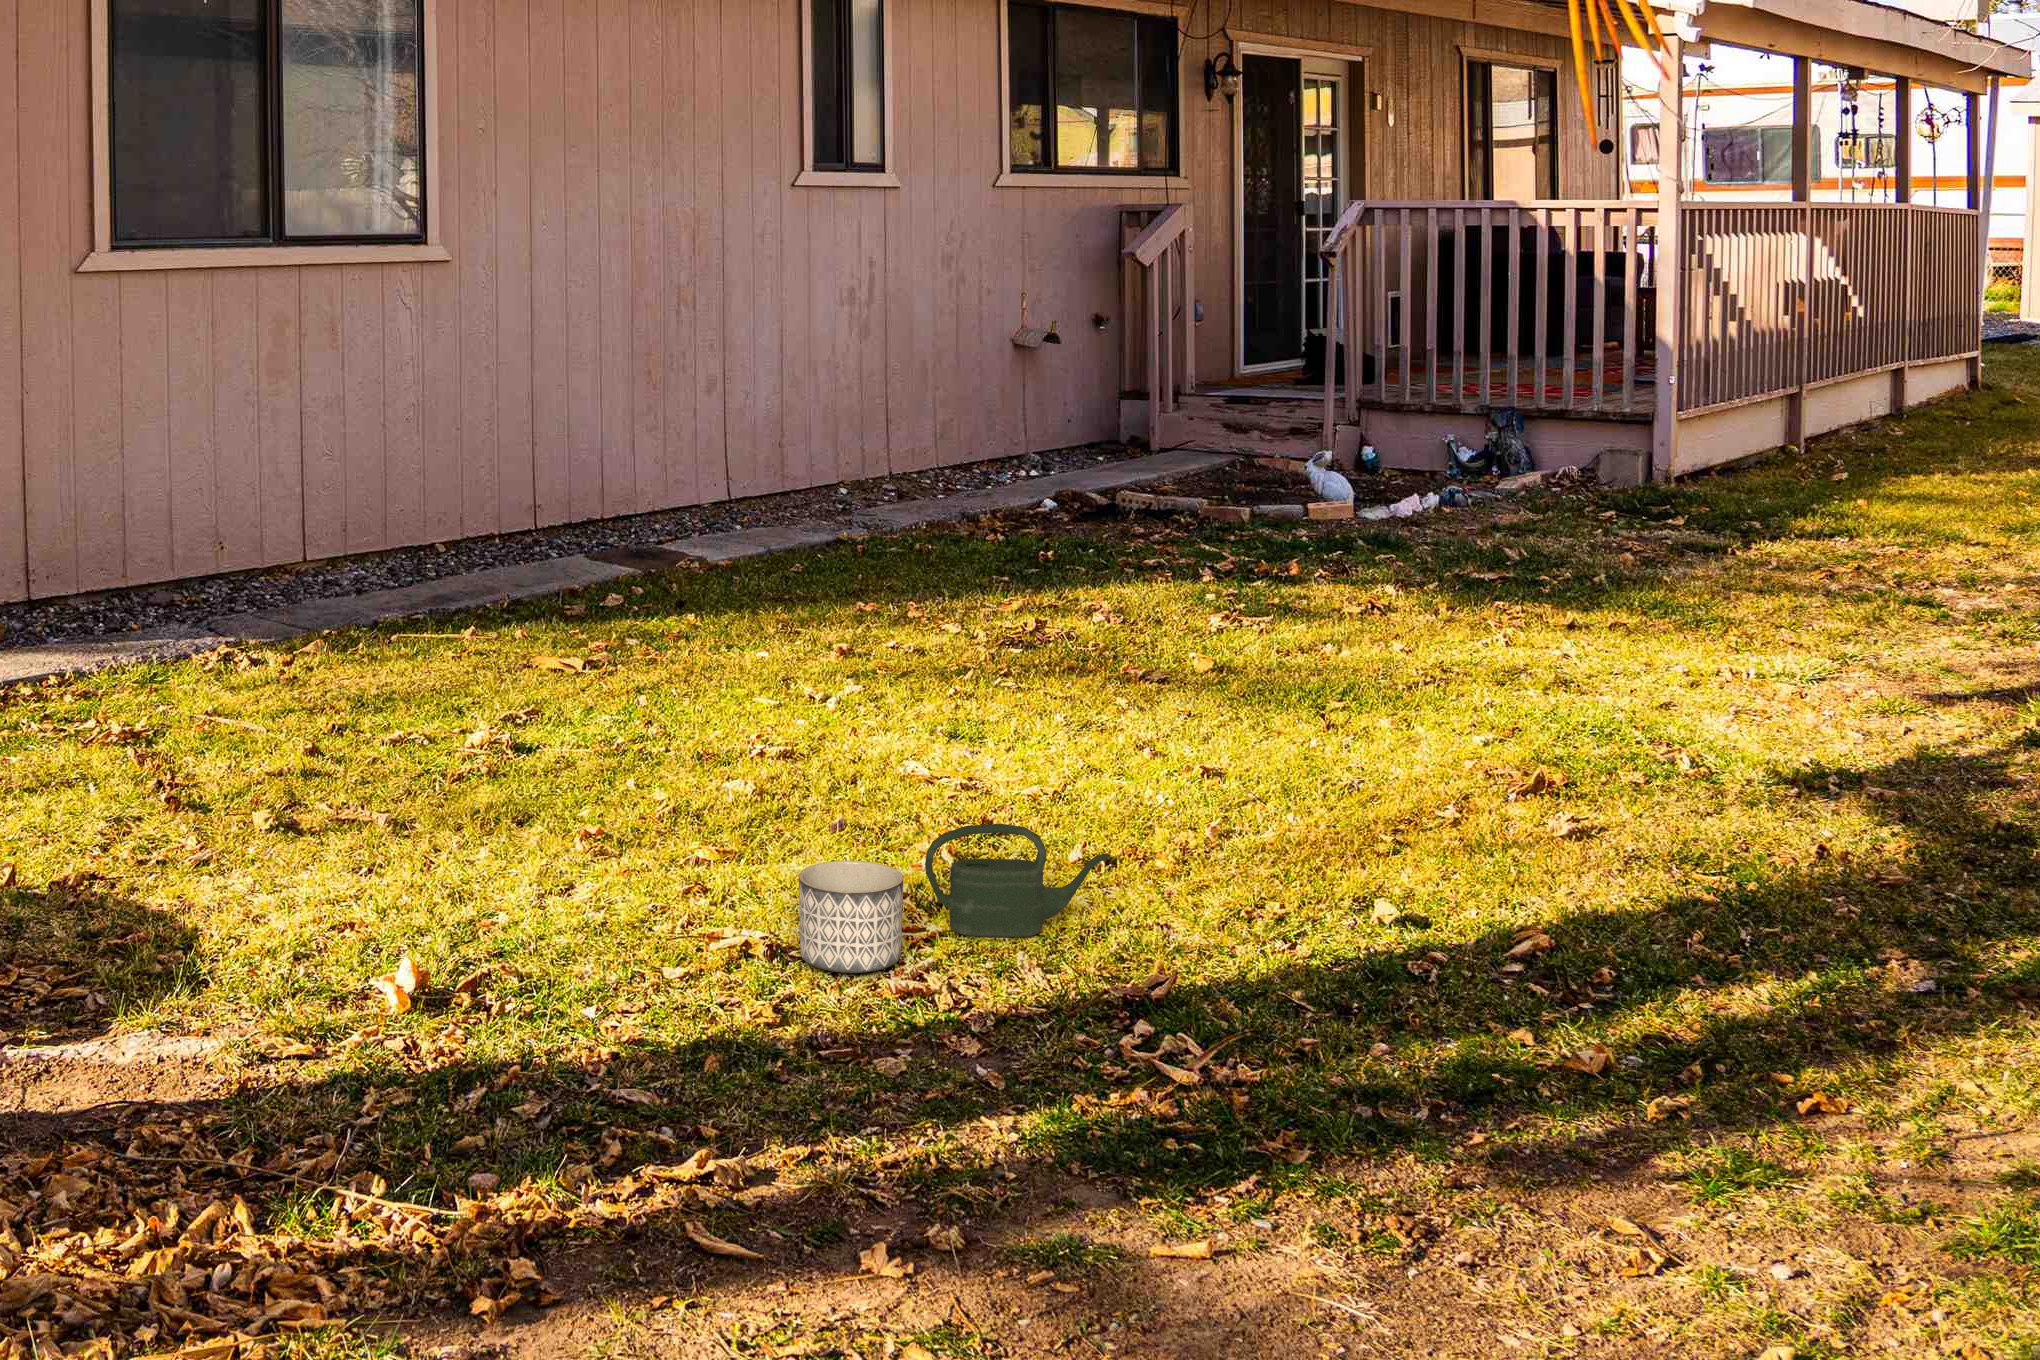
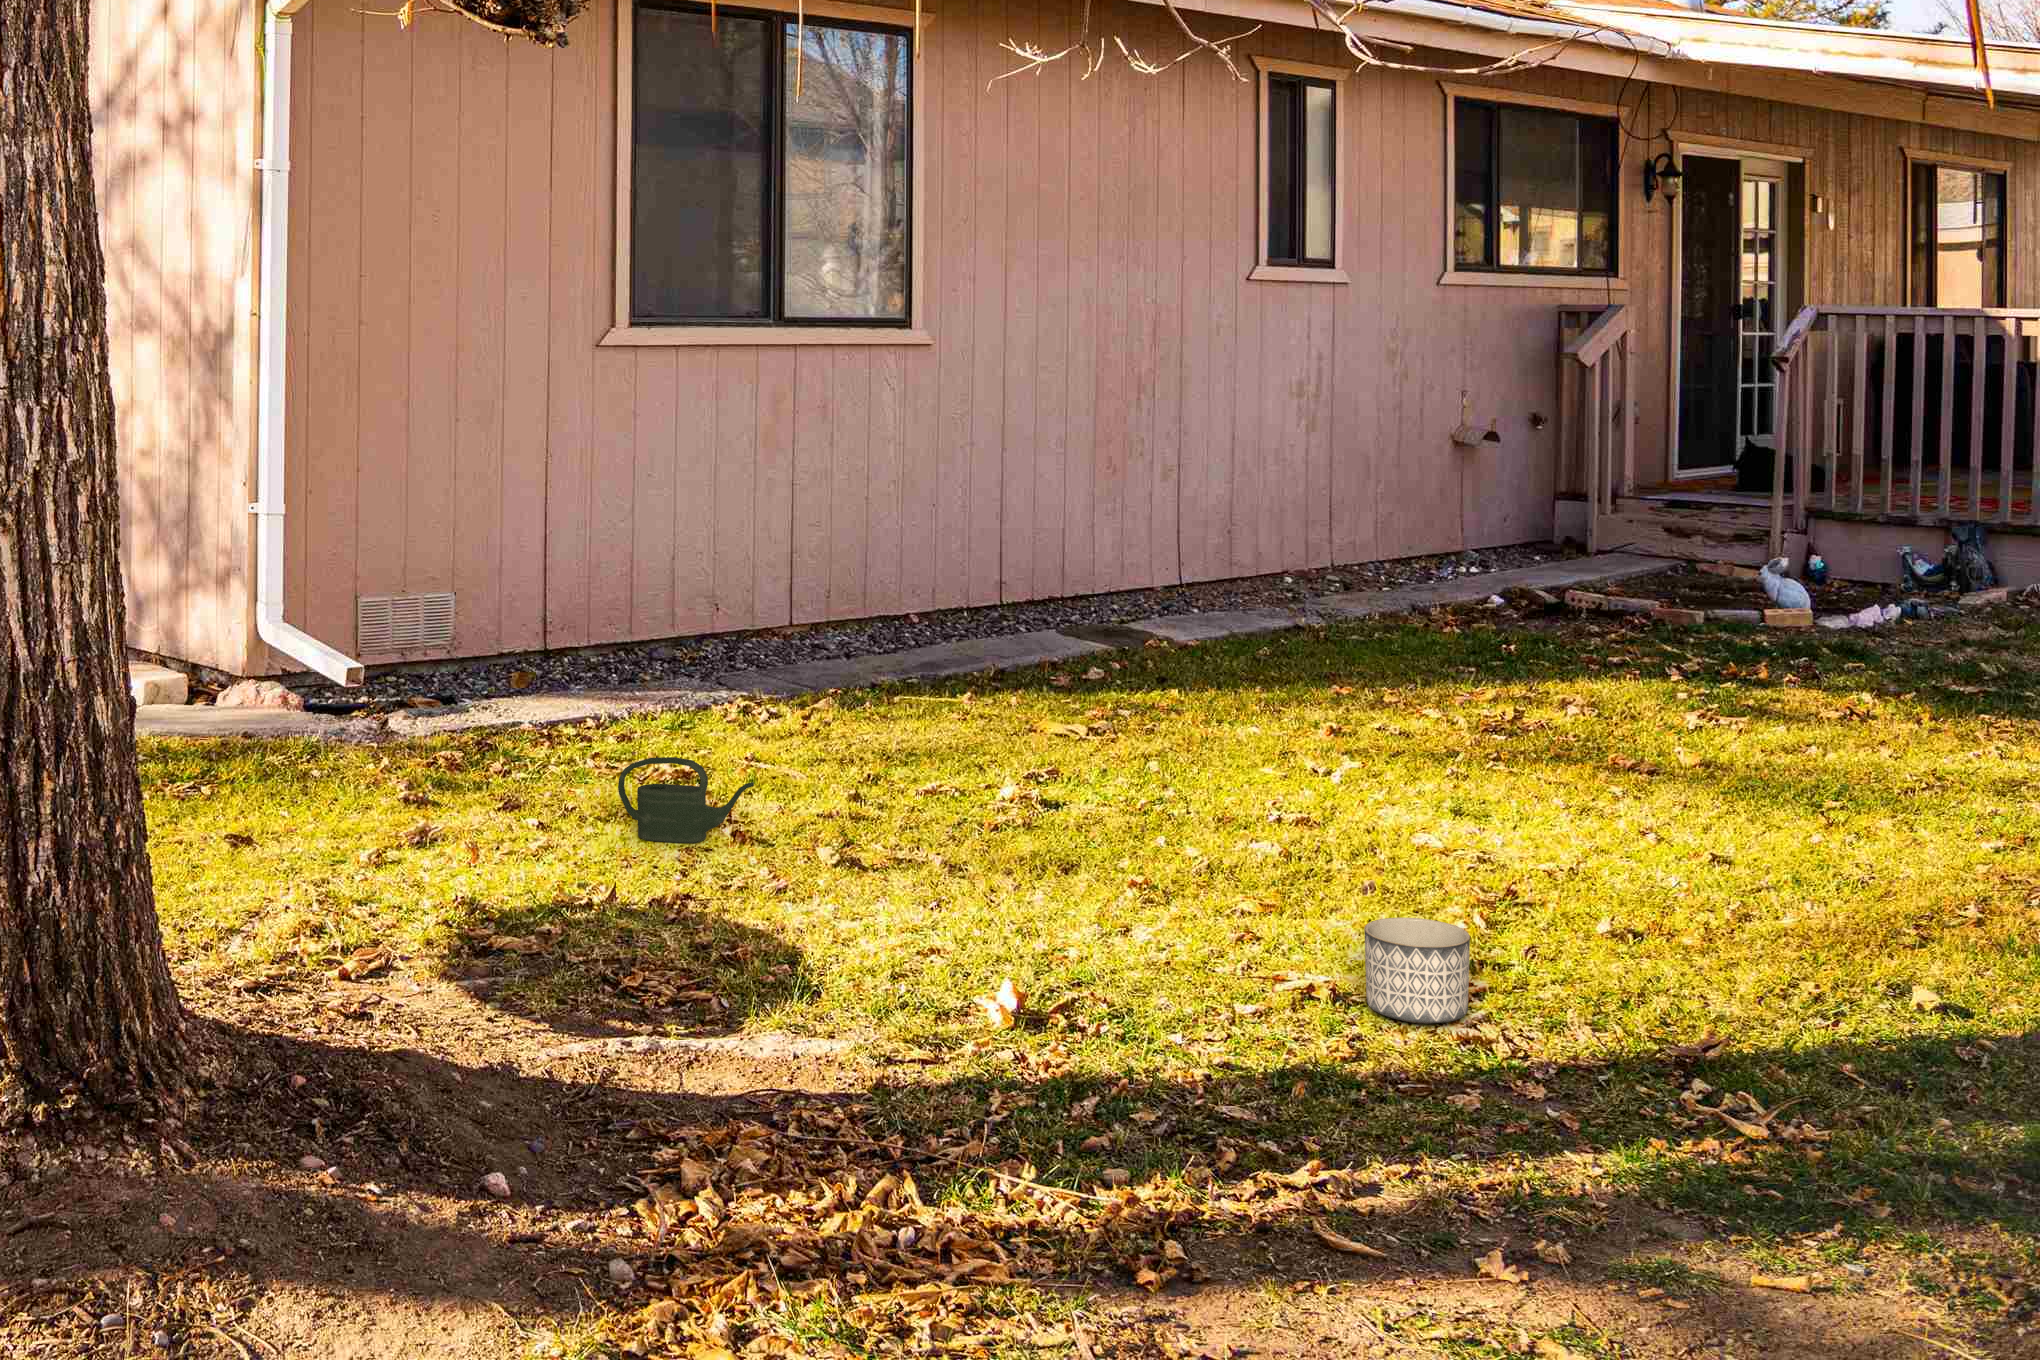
watering can: present [925,824,1108,937] -> present [618,757,754,843]

